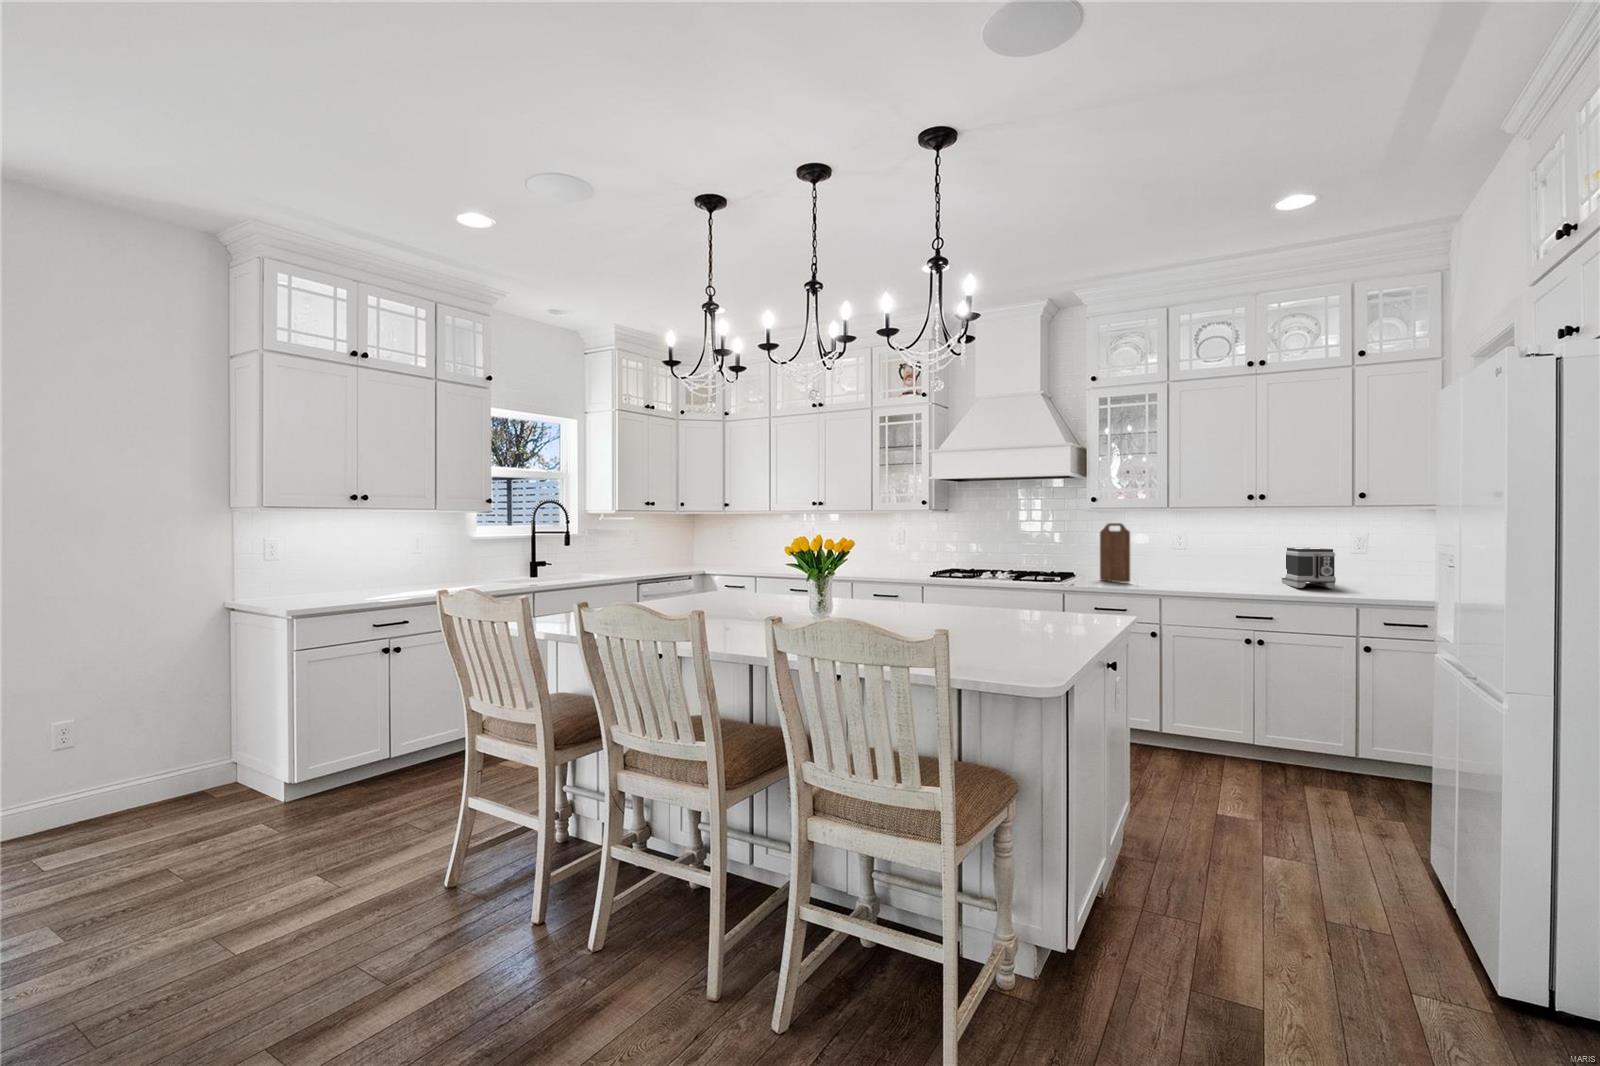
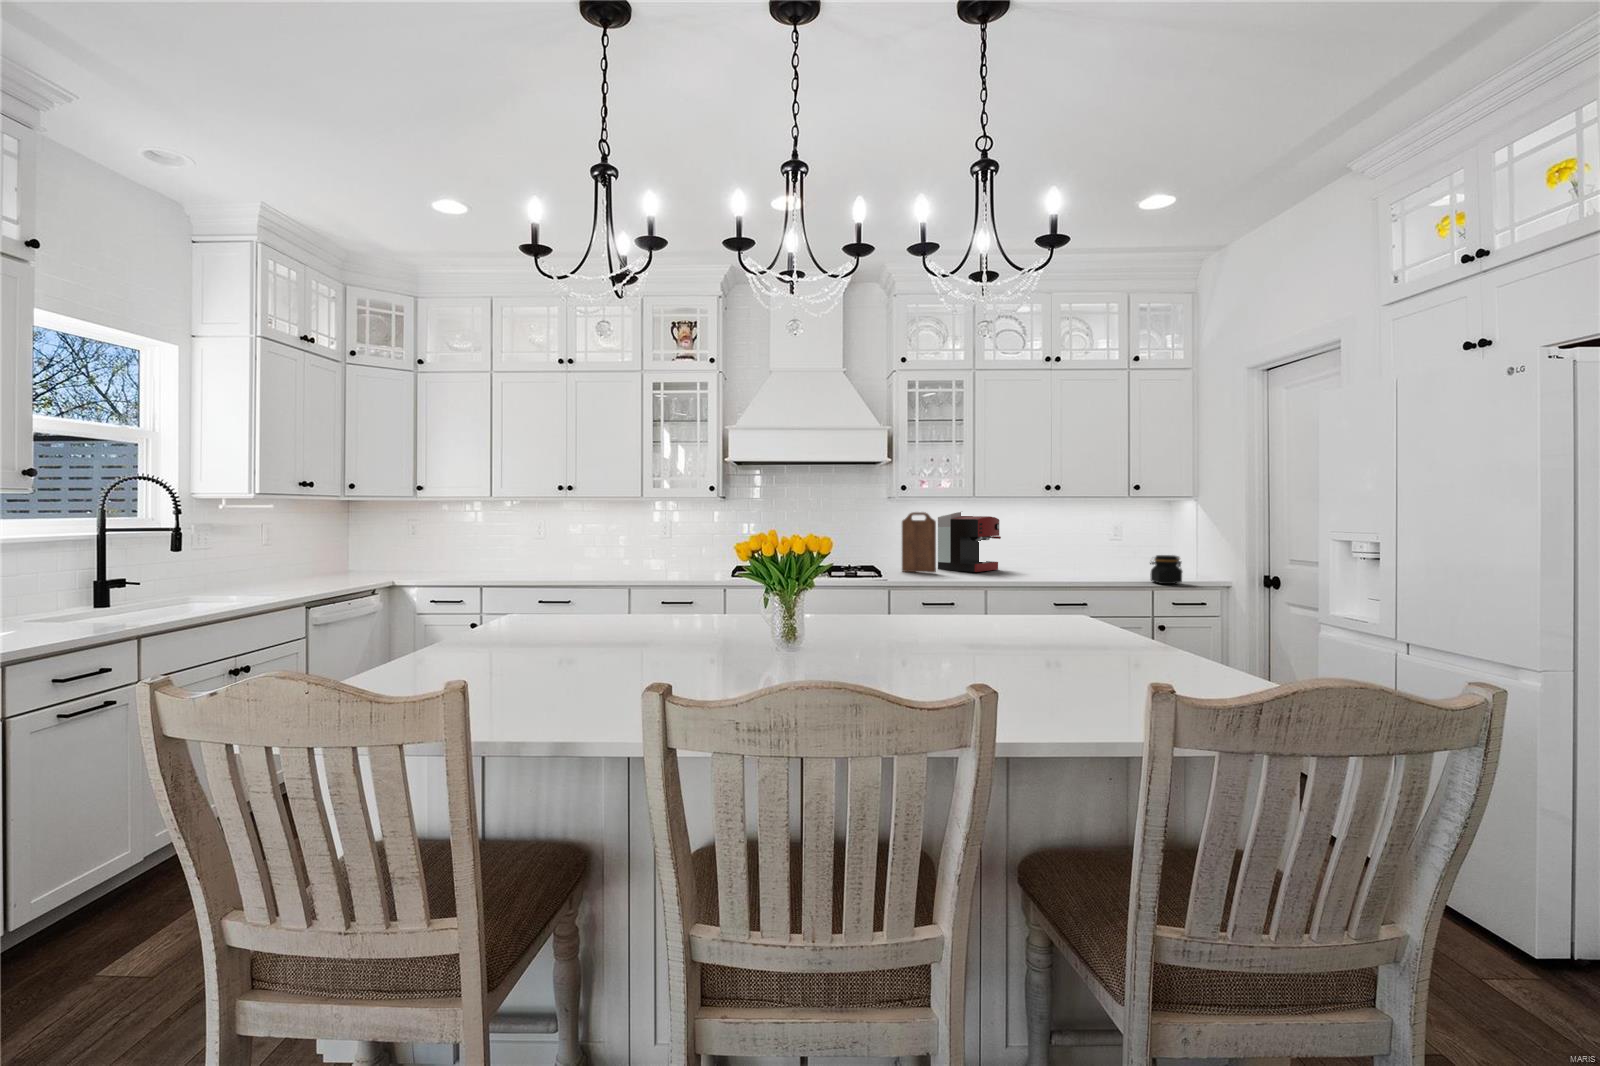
coffee maker: none [1145,523,1212,583] -> present [938,512,1001,572]
toaster: present [1282,548,1336,588] -> none [1047,534,1103,572]
jar: none [1359,571,1402,604] -> present [1150,555,1182,584]

